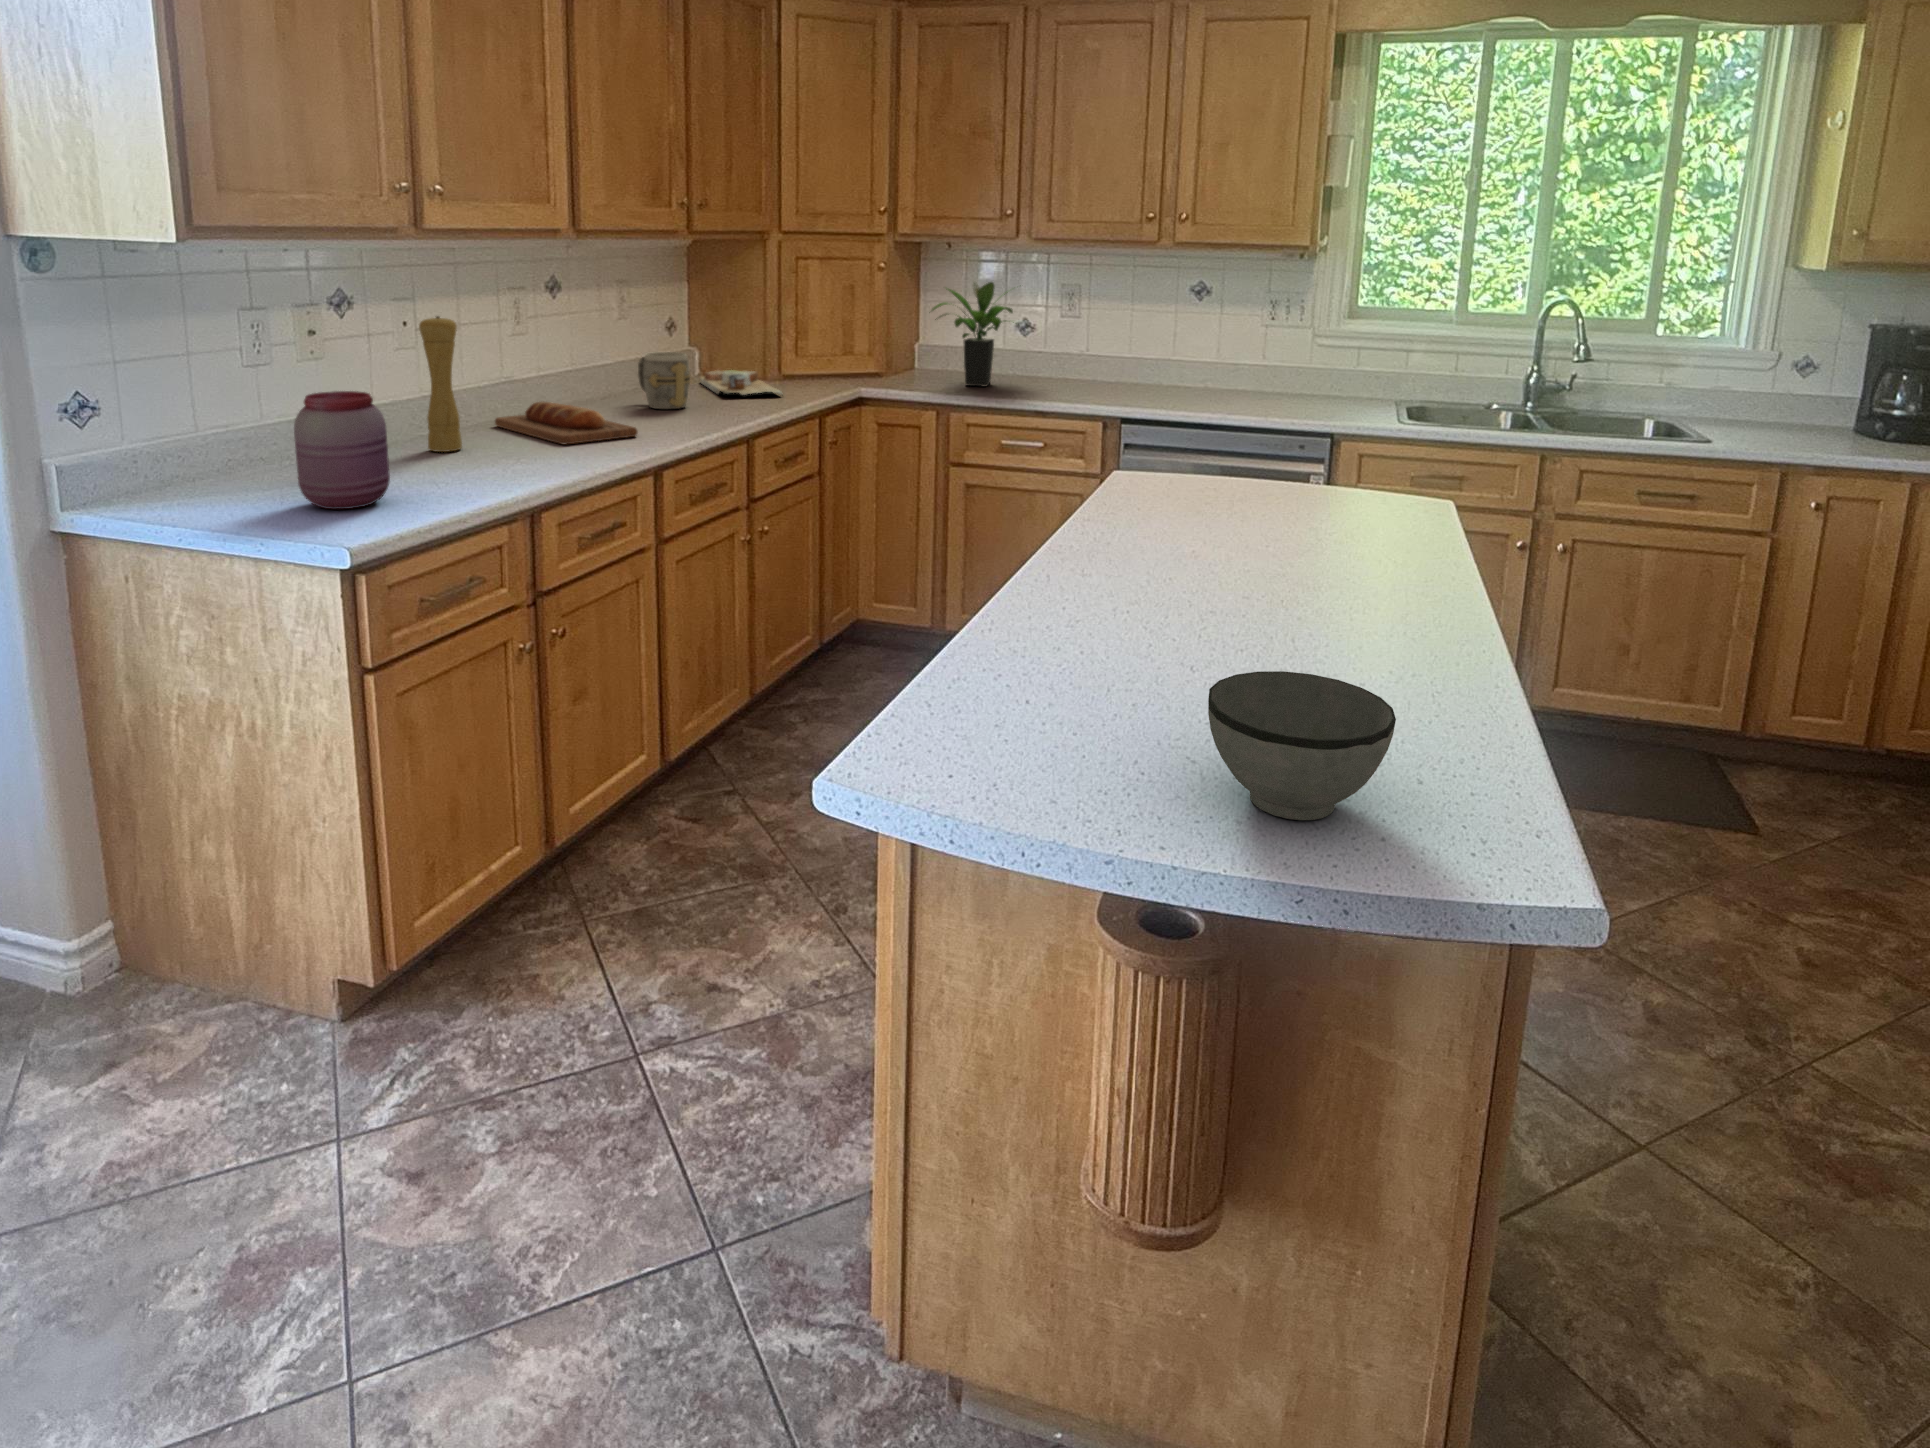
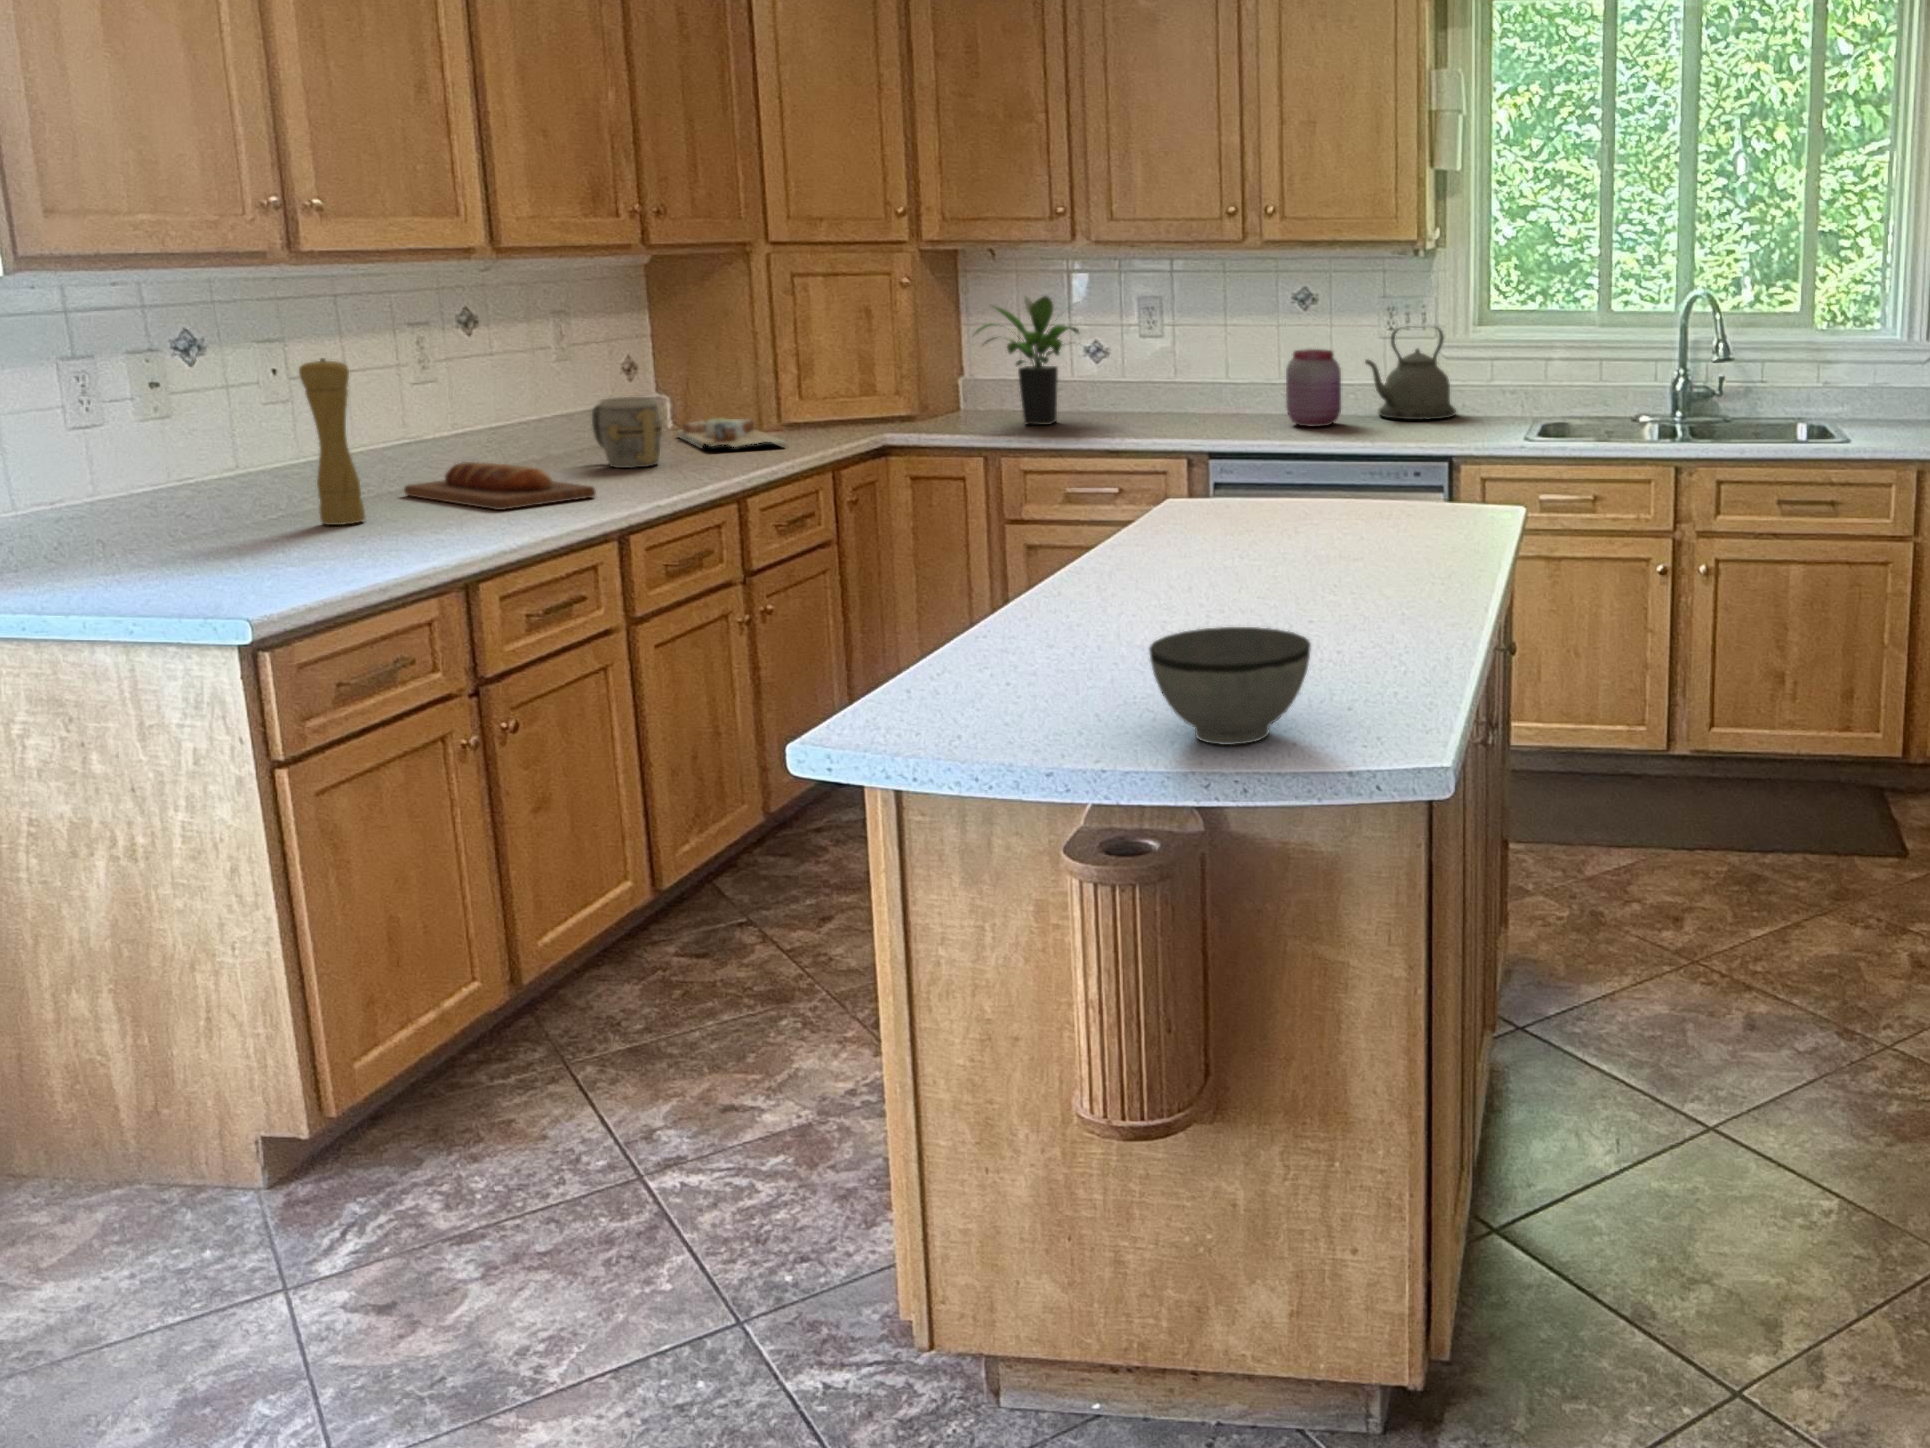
kettle: none [1251,318,1325,398] -> present [1365,326,1456,420]
jar: present [294,391,390,509] -> present [1286,349,1341,427]

